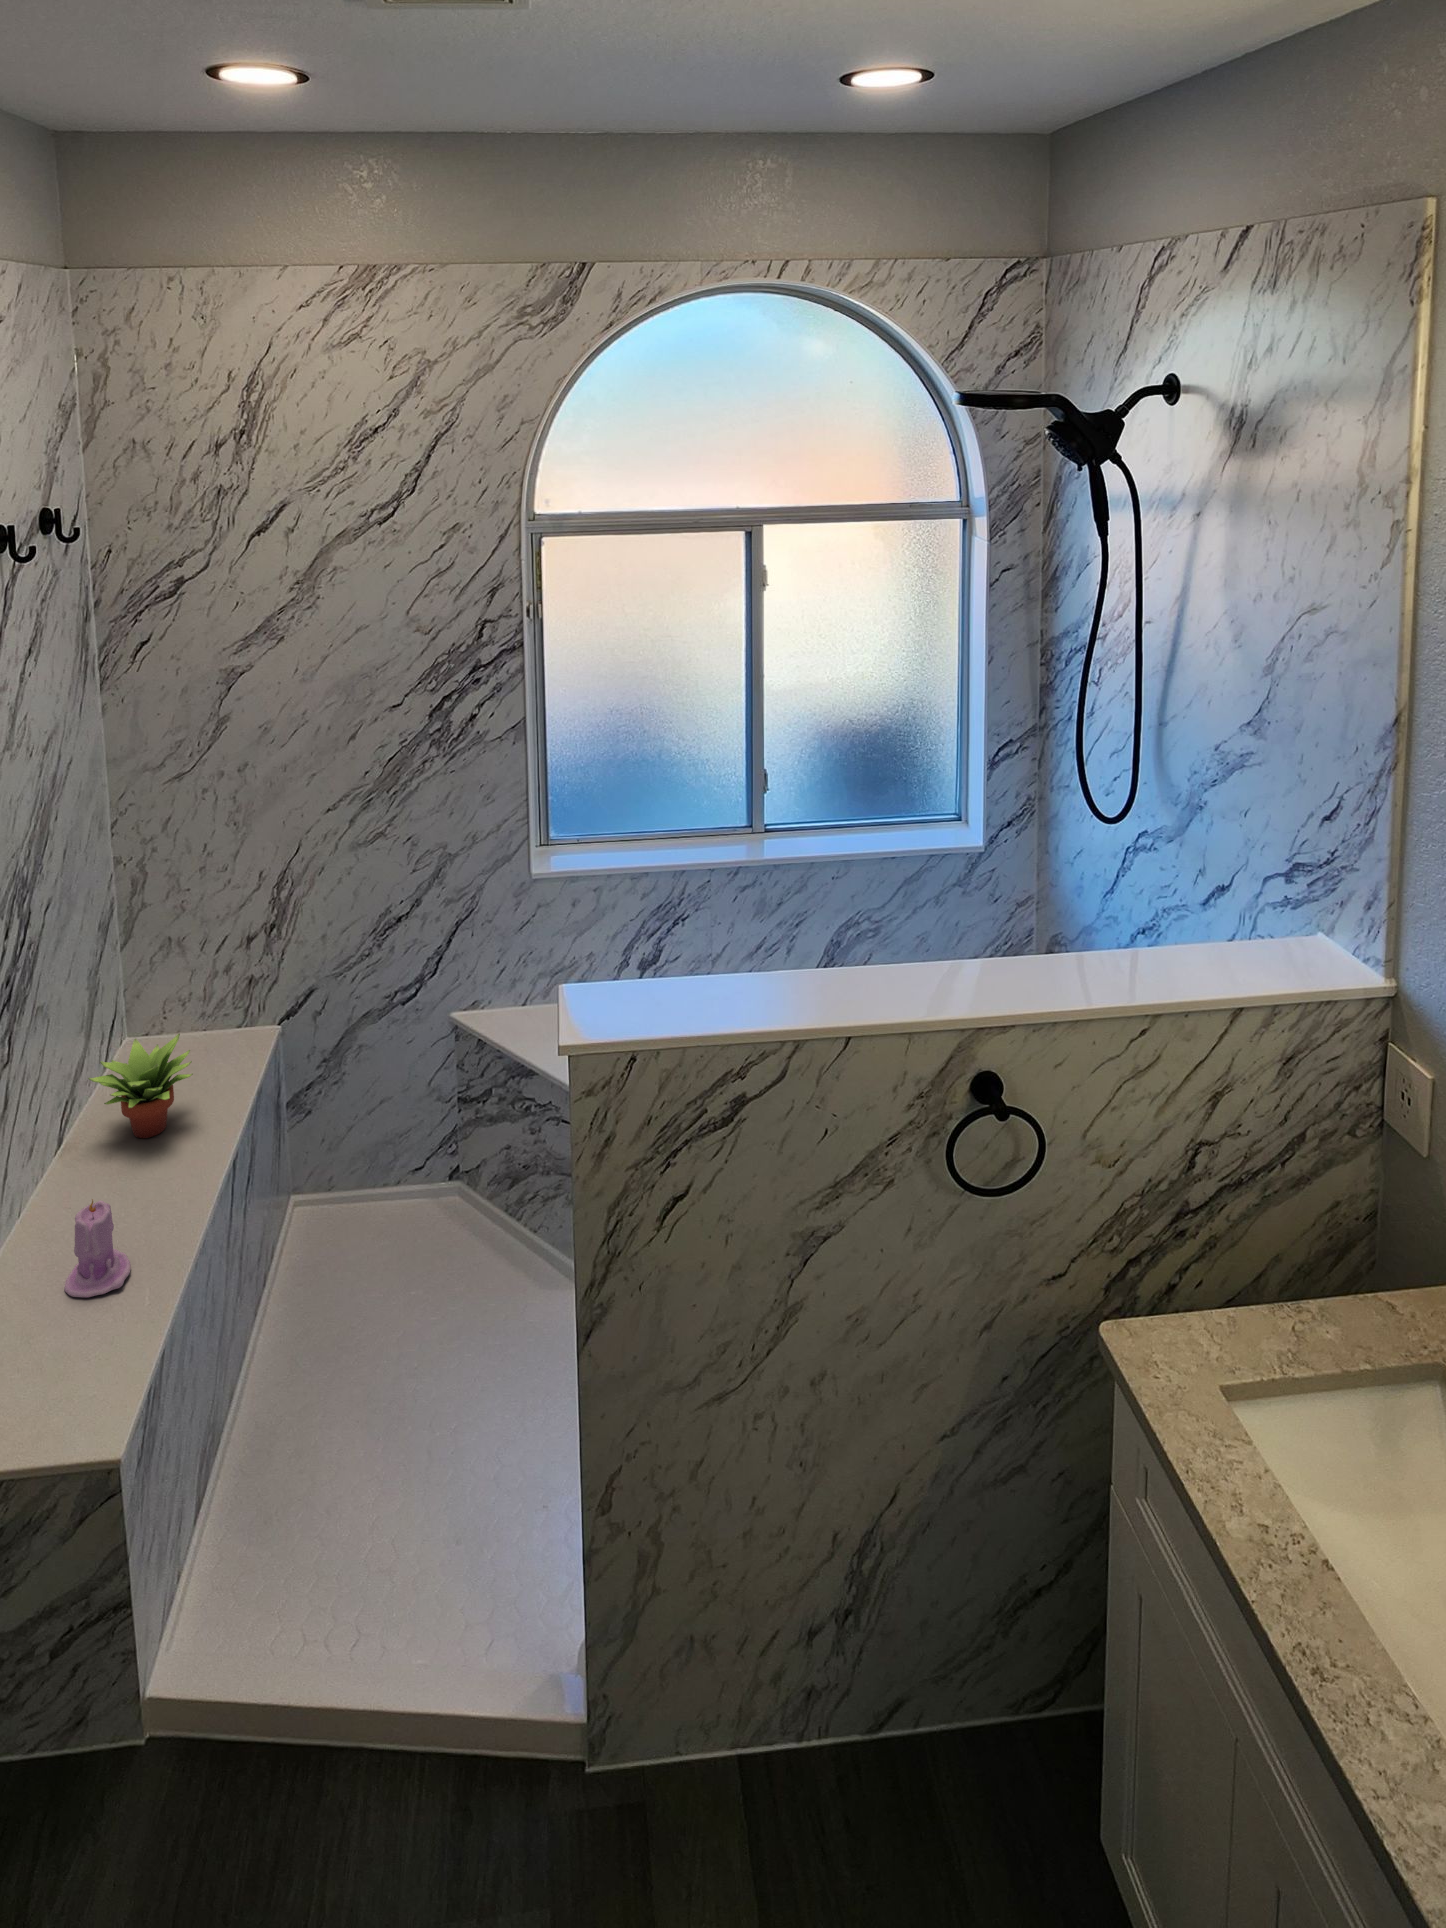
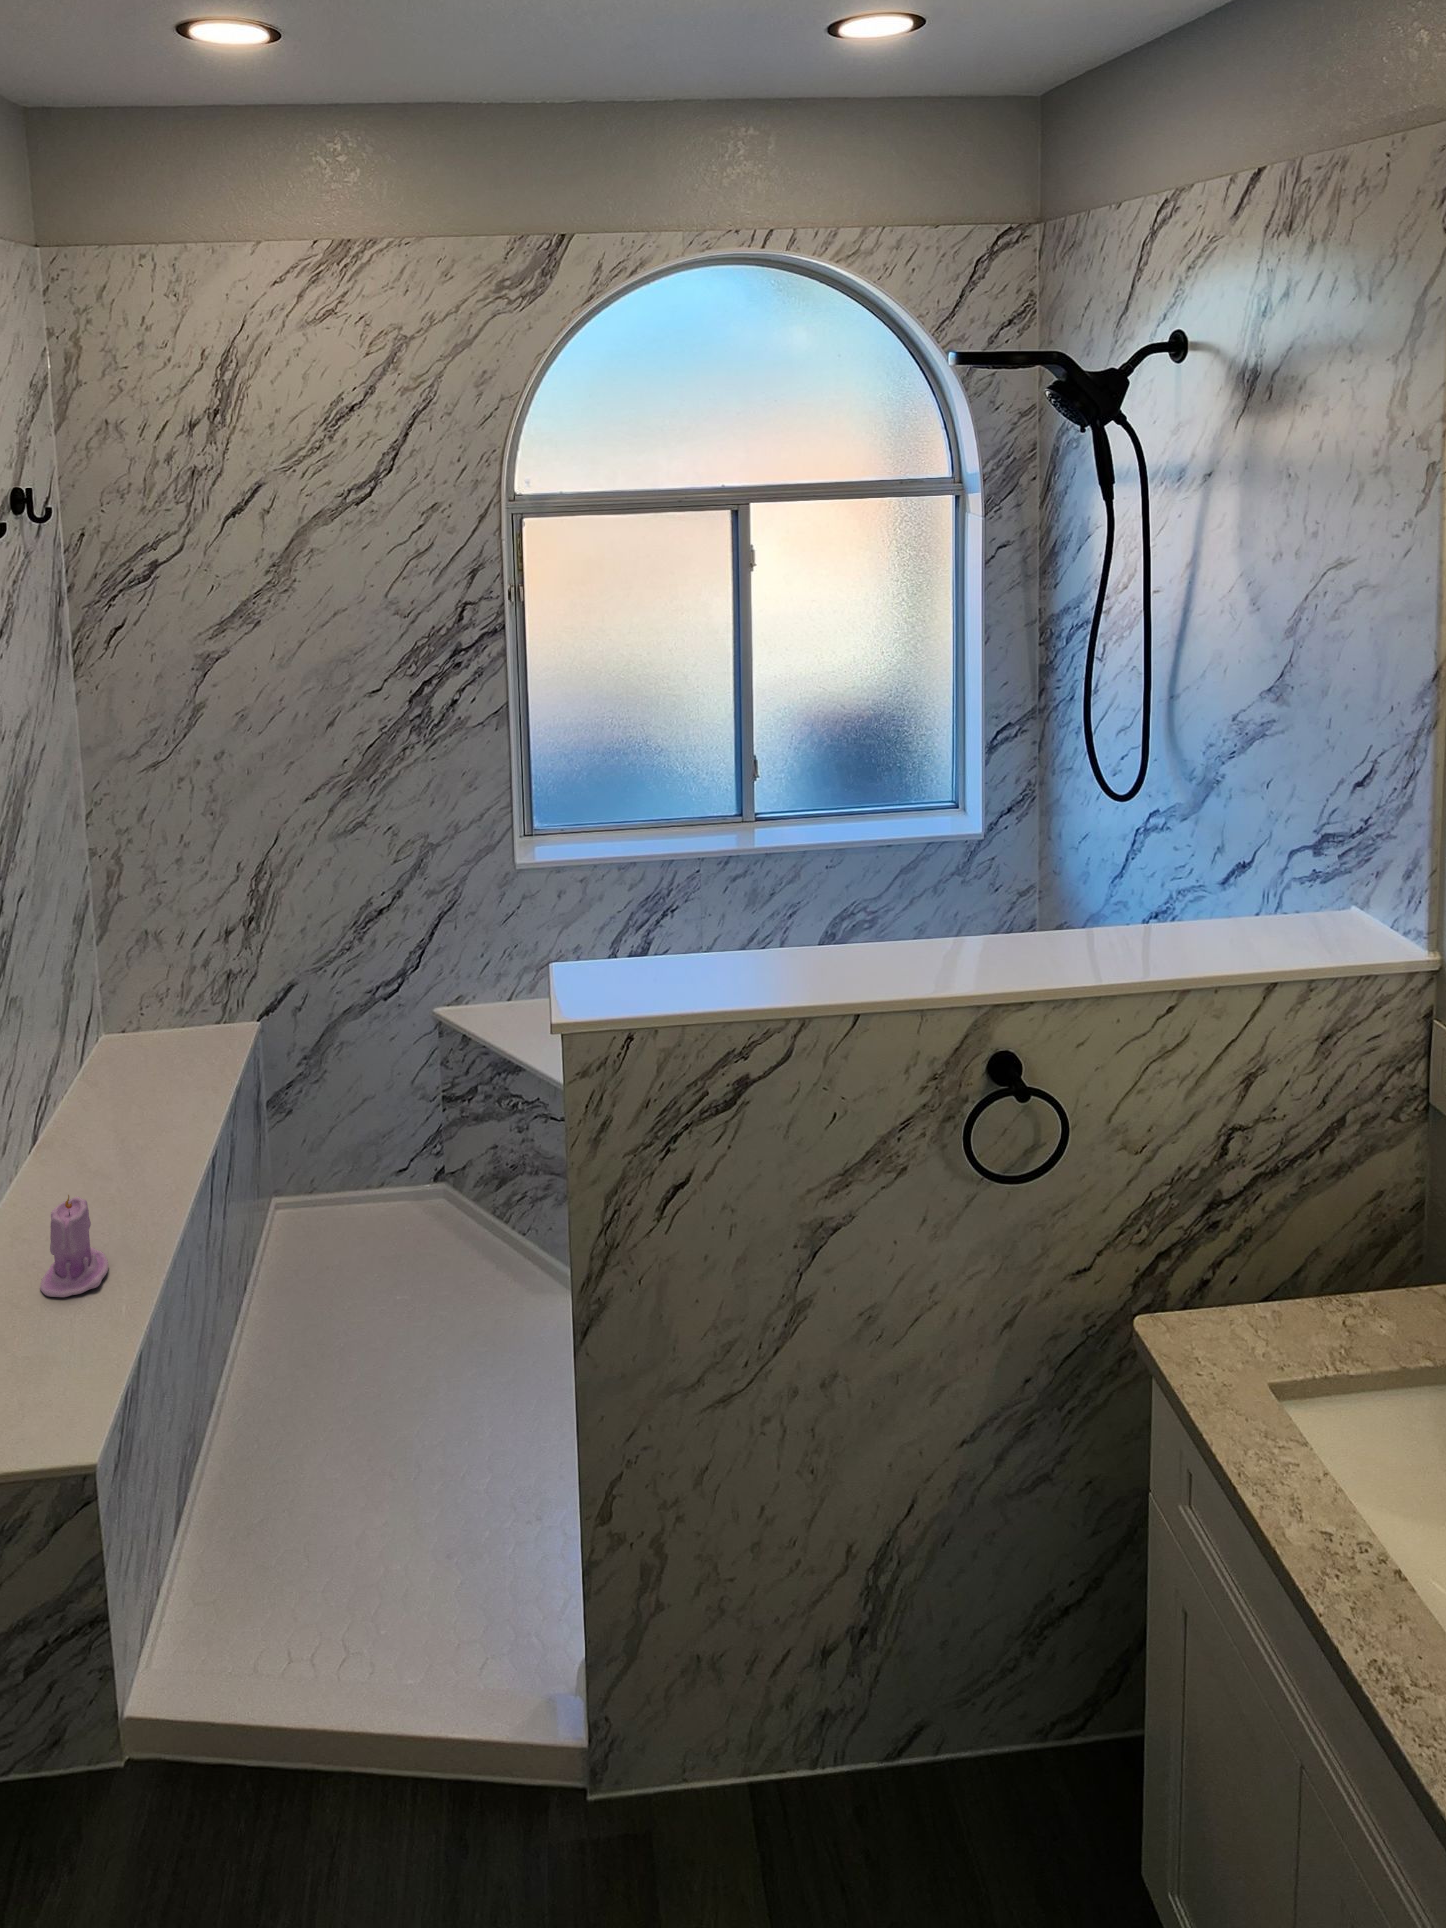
succulent plant: present [88,1033,193,1138] -> none [65,1027,172,1135]

